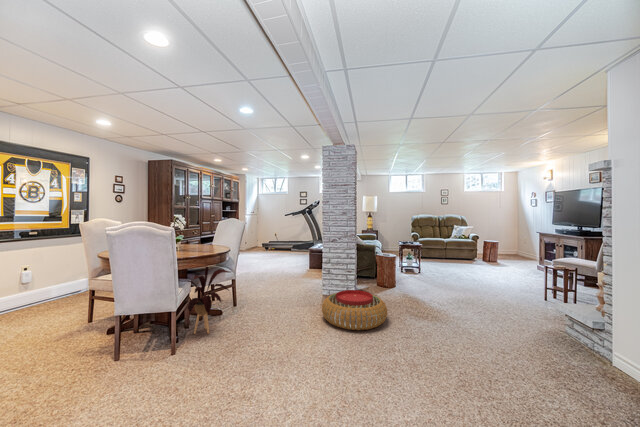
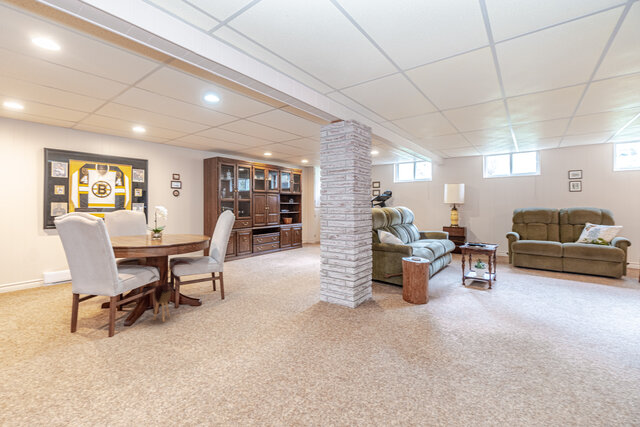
pouf: present [322,290,387,330] -> none [273,298,354,352]

